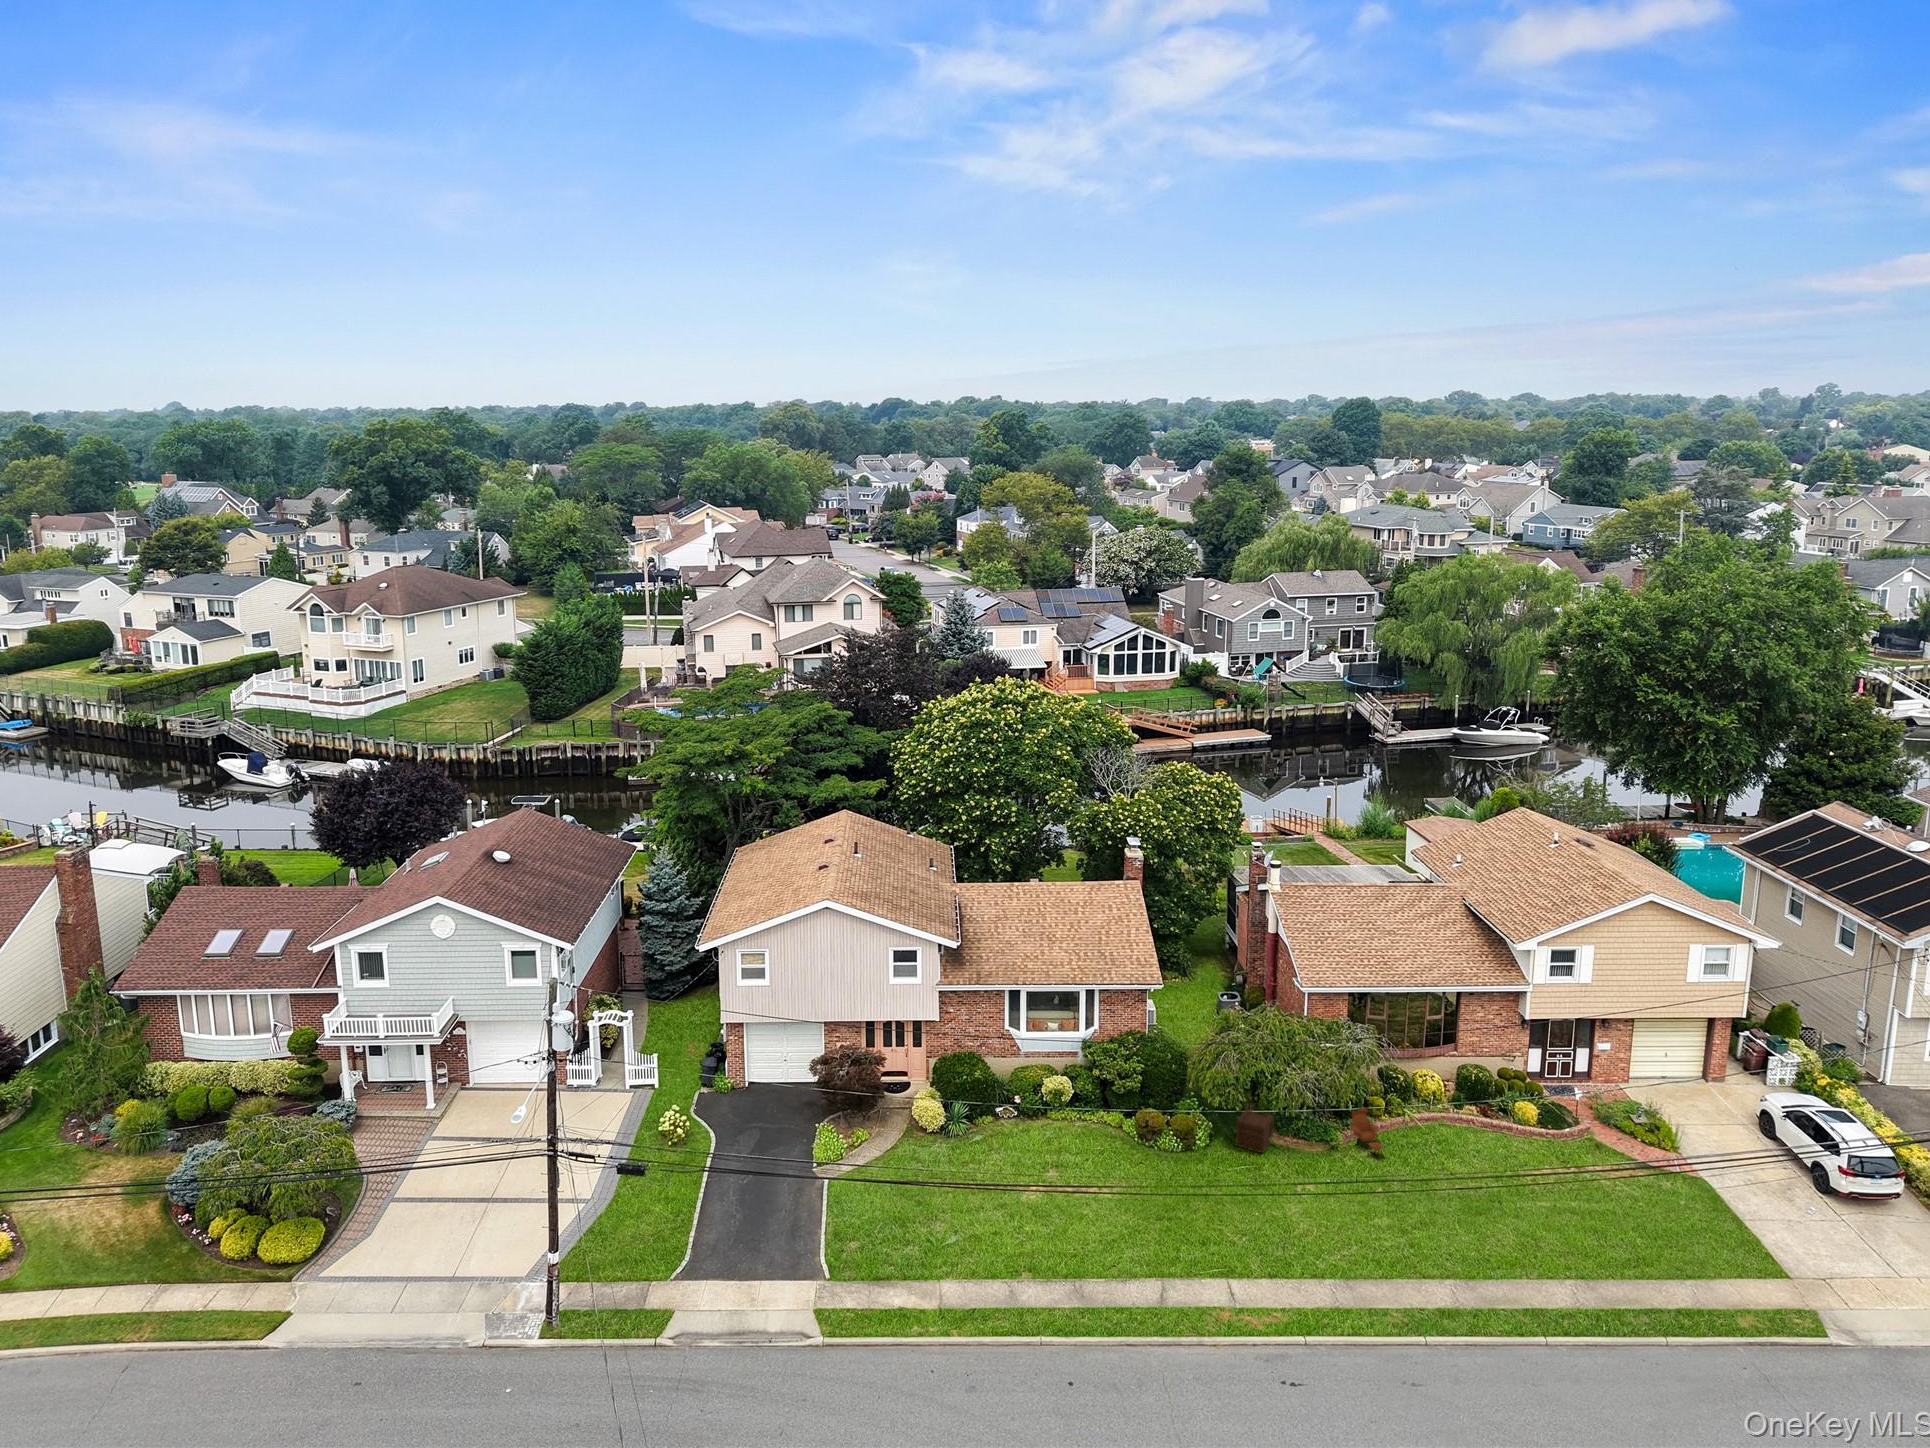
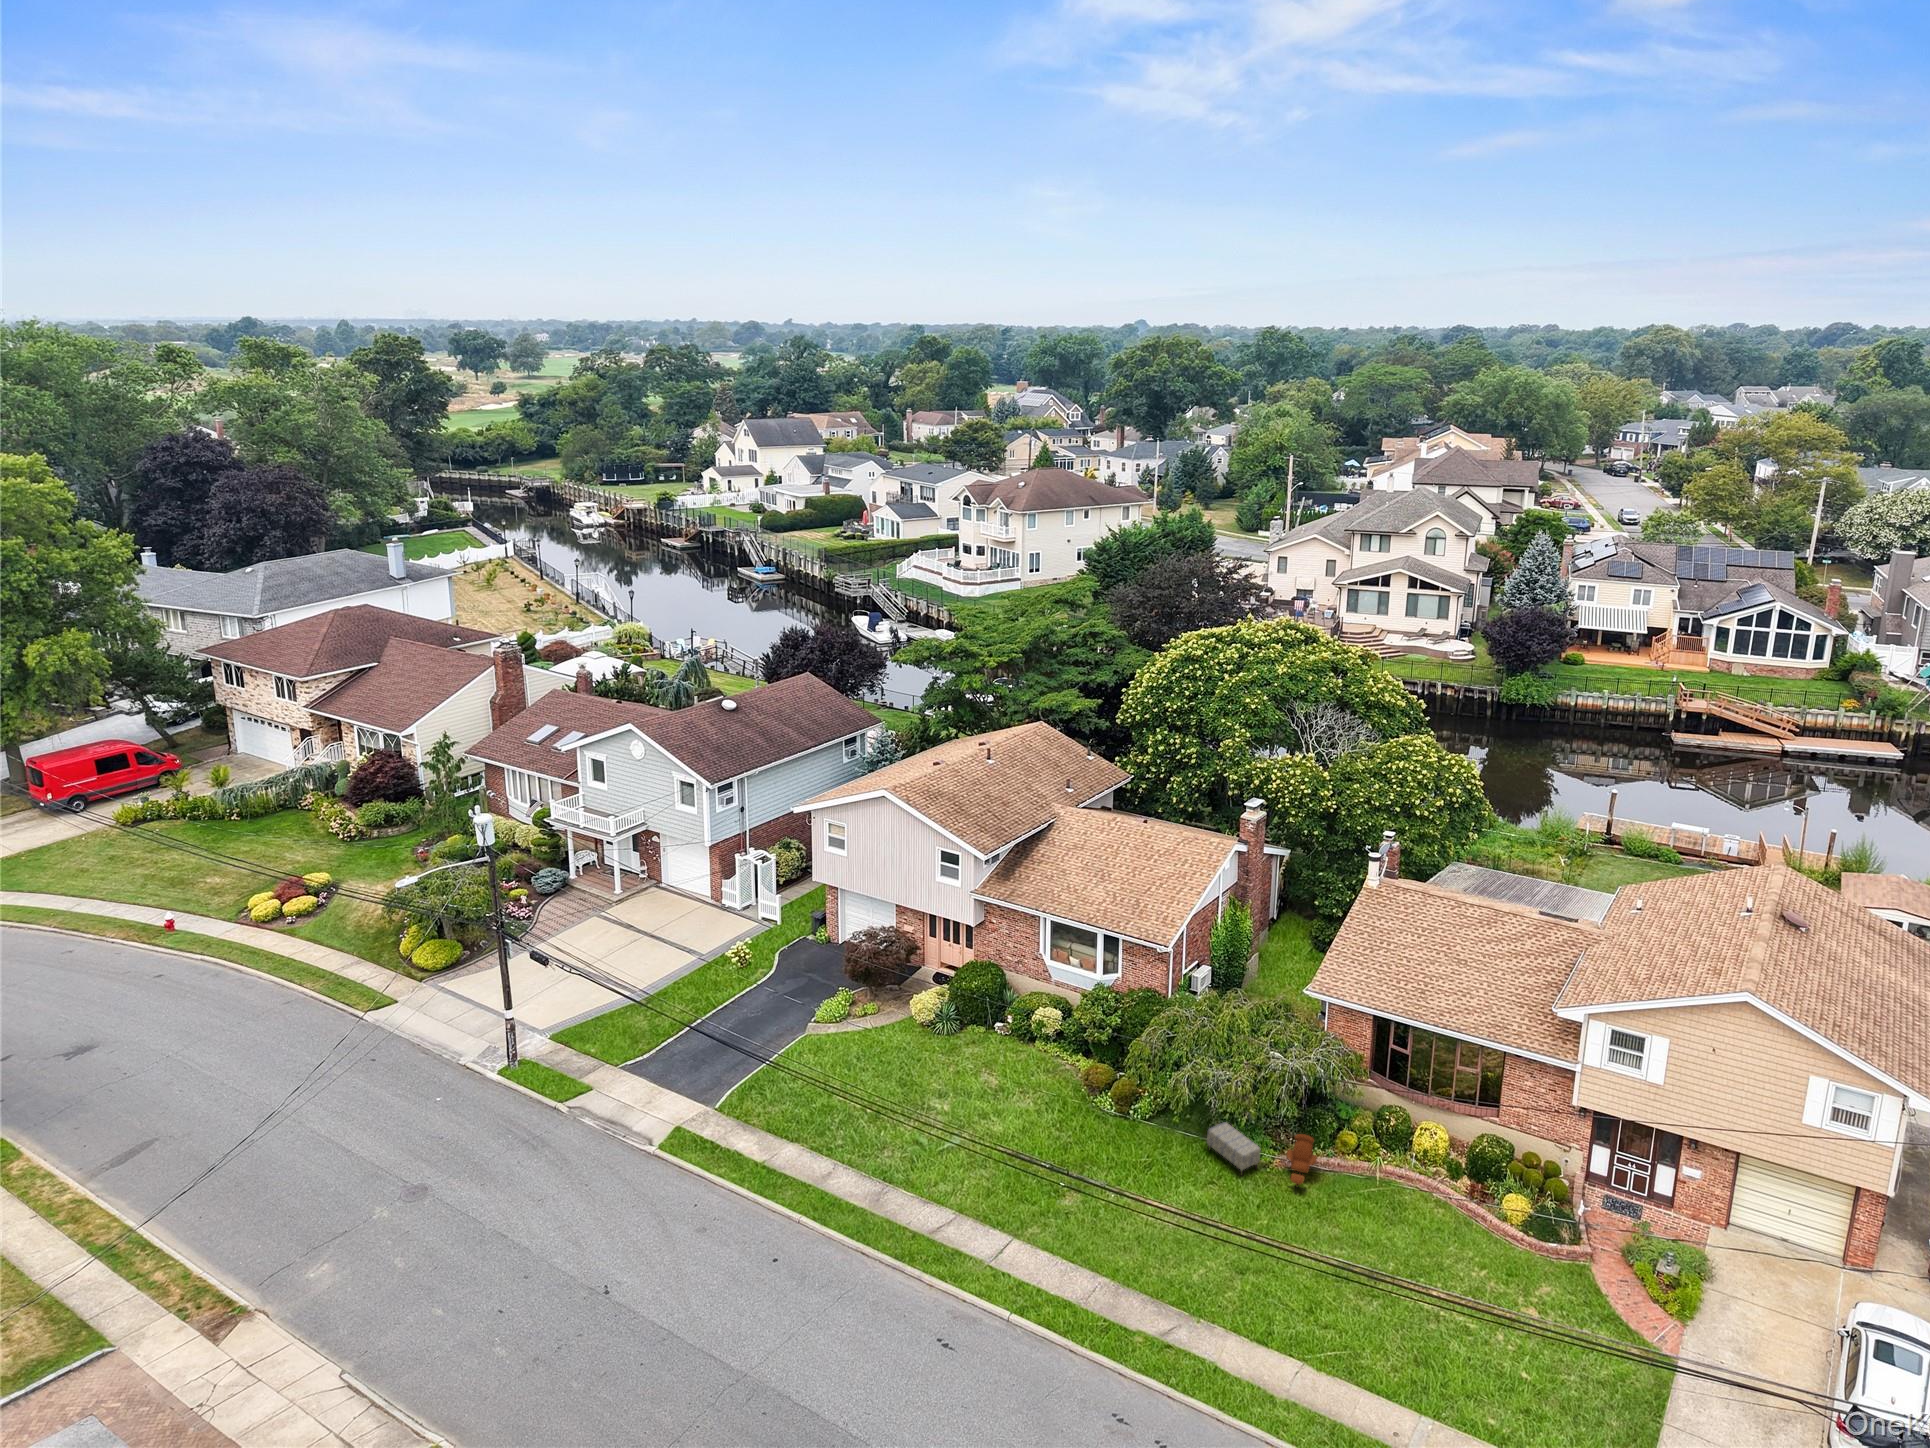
wooden crate: present [1236,1110,1274,1153] -> none [1169,1097,1213,1145]
bench: none [1281,1121,1334,1161] -> present [1207,1122,1261,1175]

